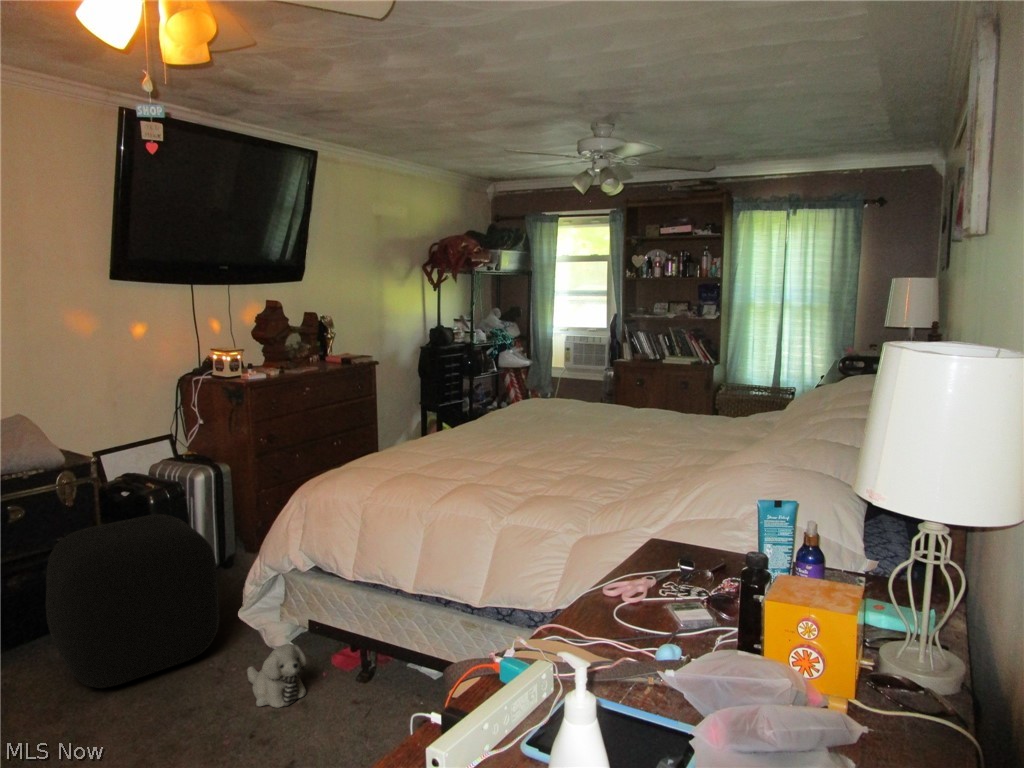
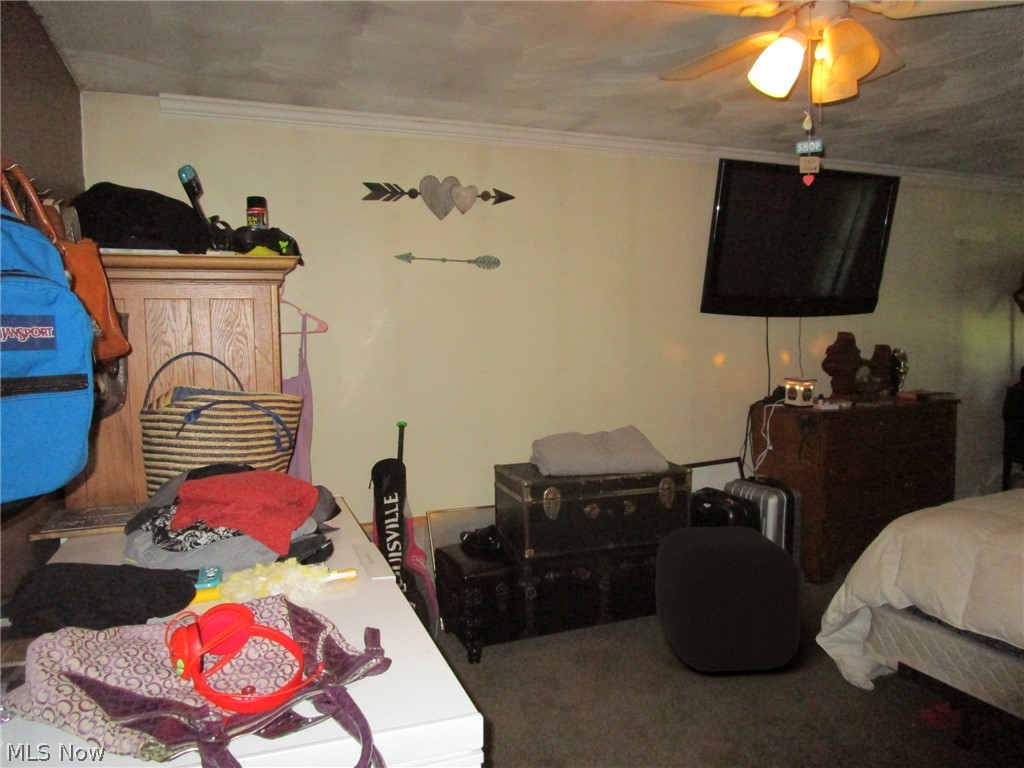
plush toy: present [247,644,306,708] -> none [830,677,899,741]

